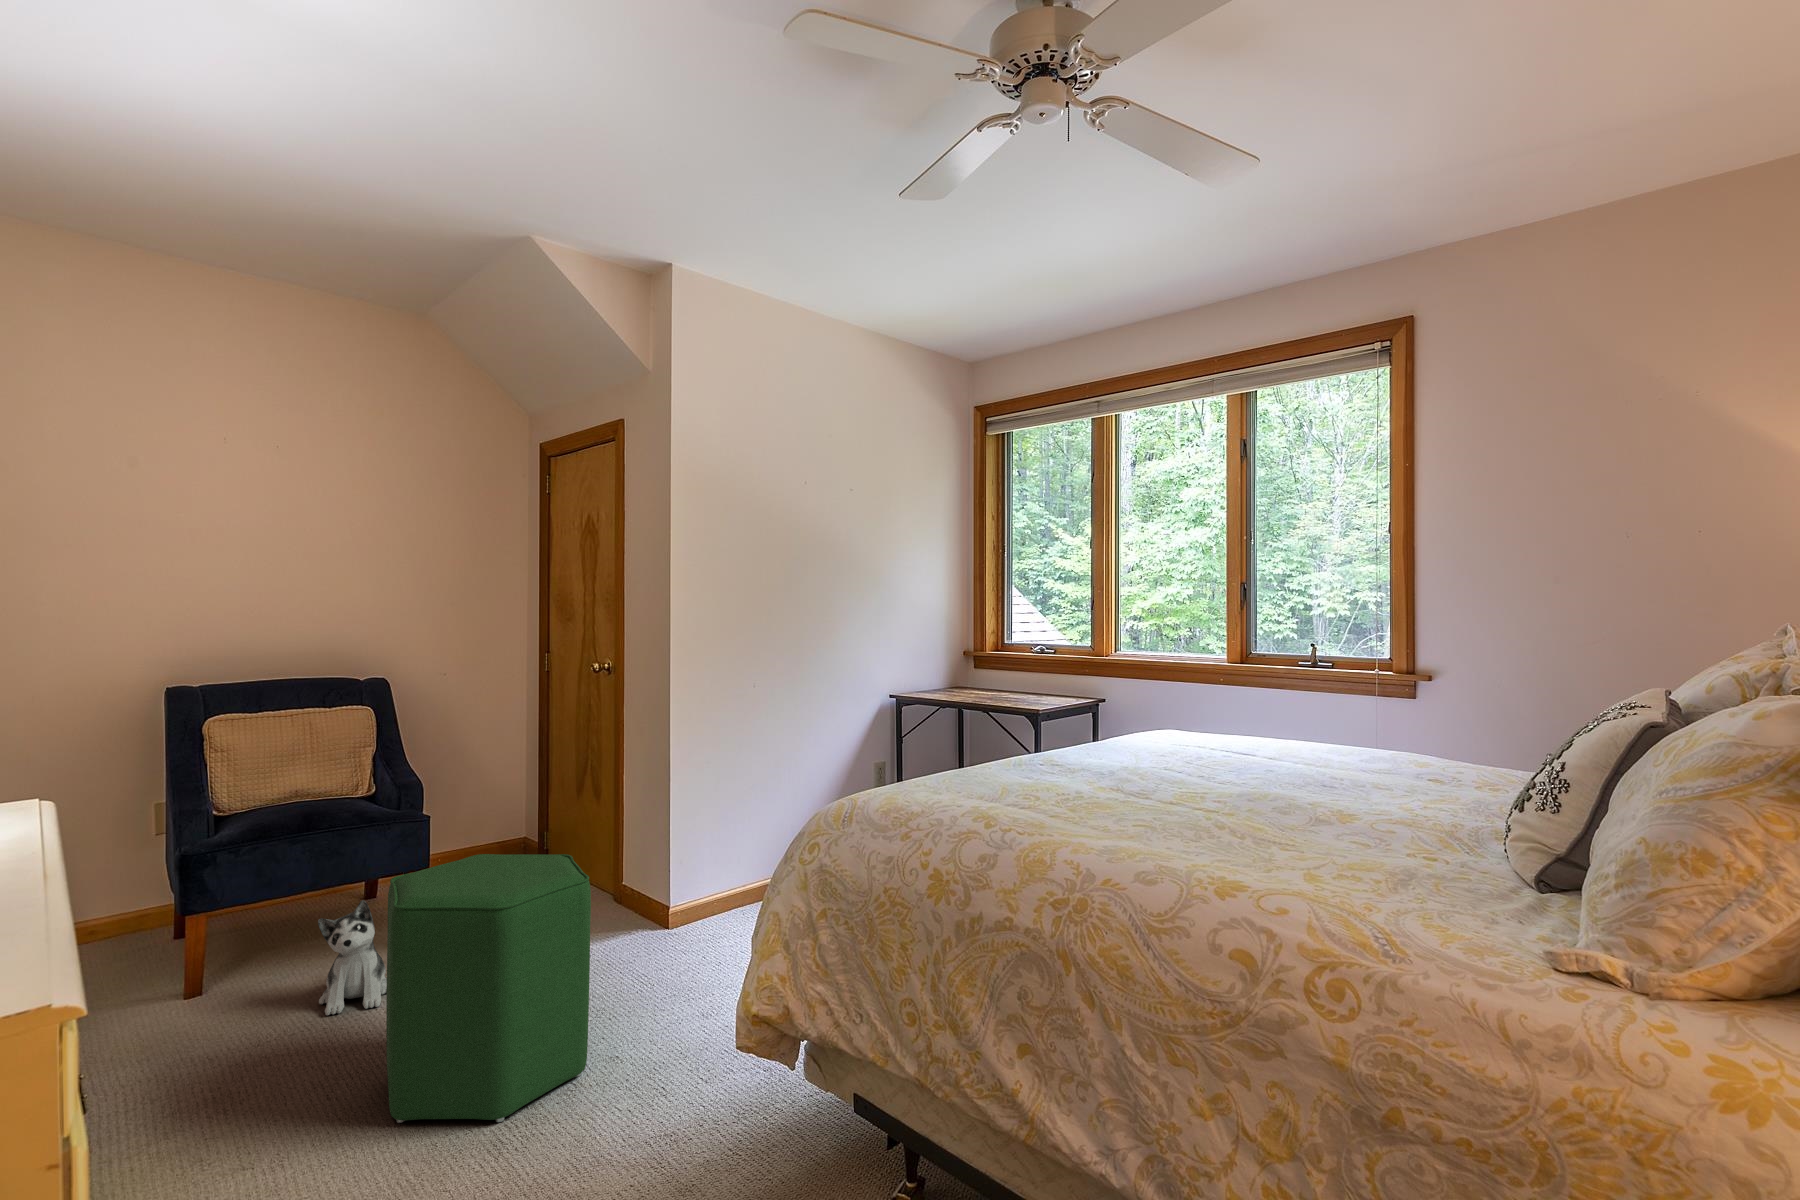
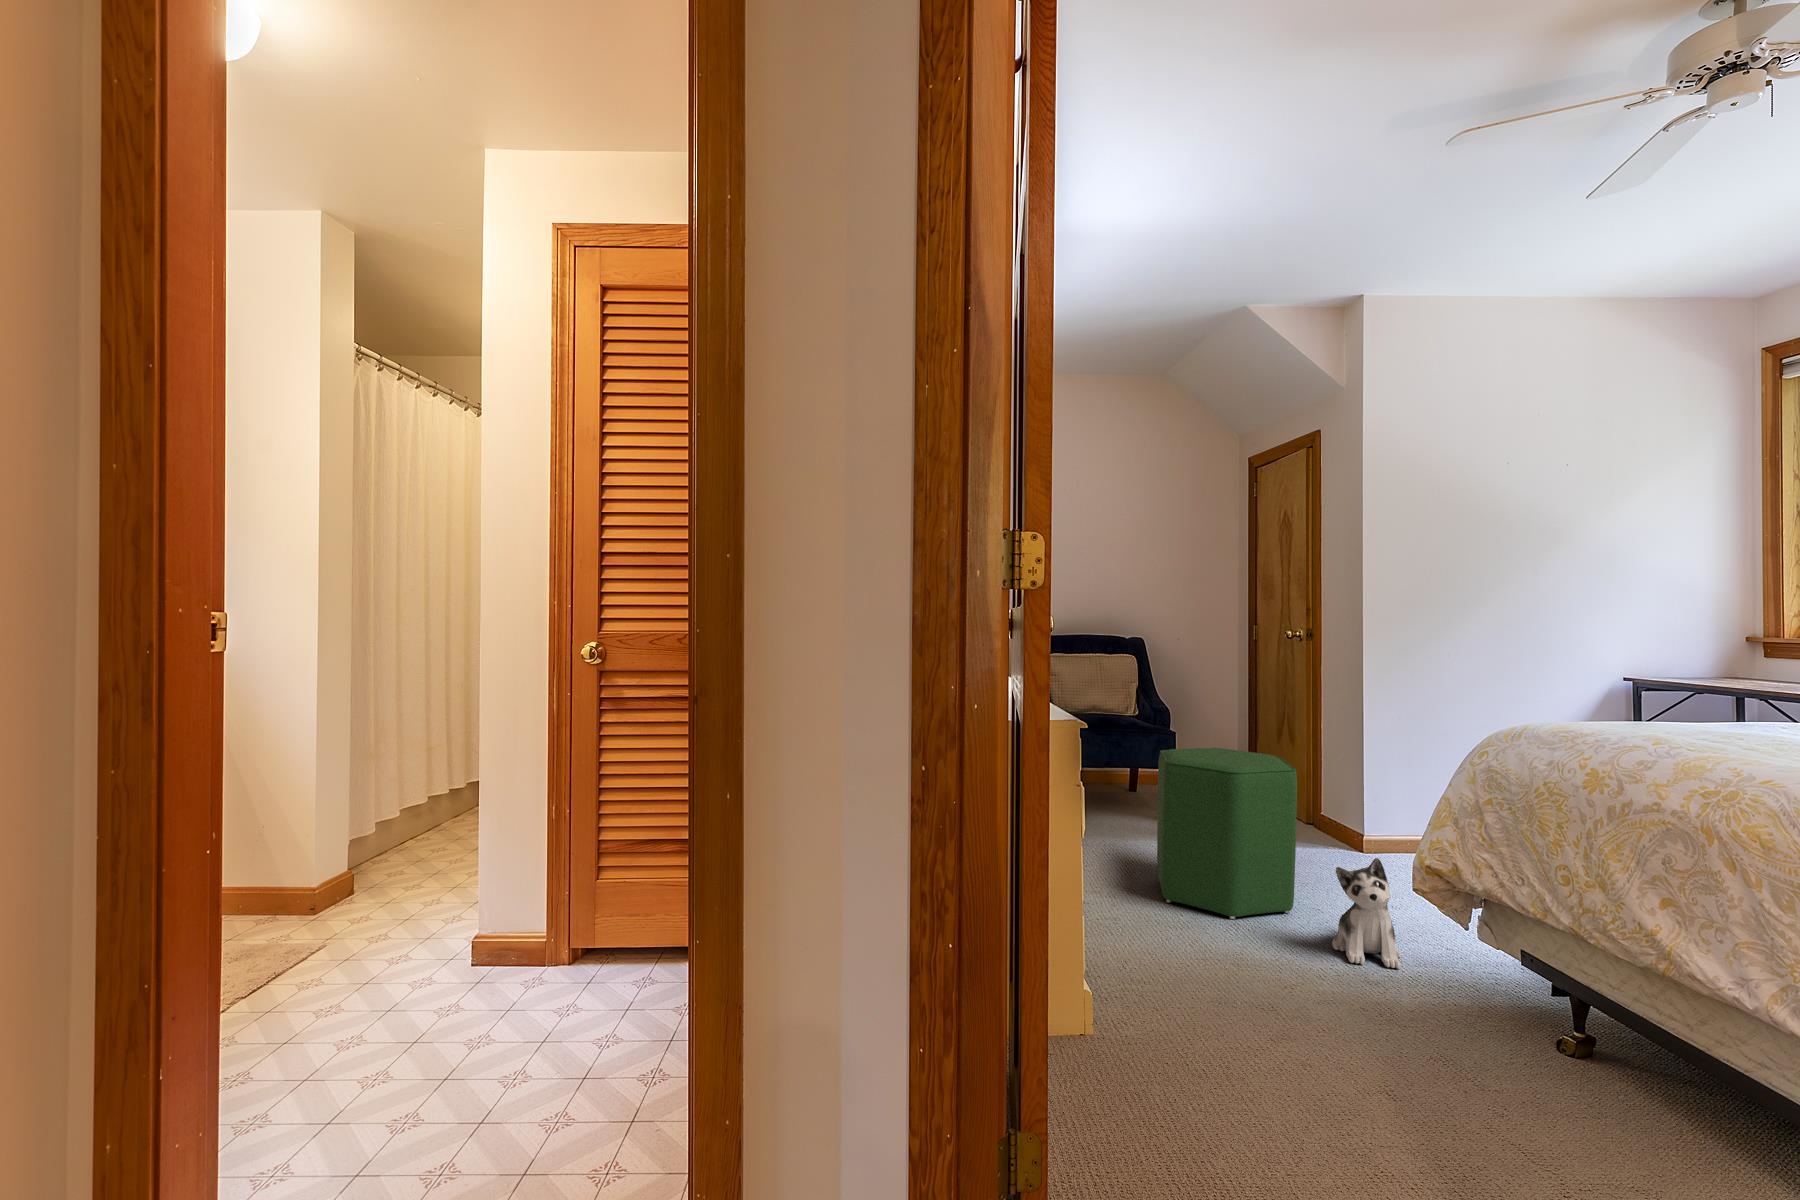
plush toy: present [318,900,387,1015] -> present [1332,858,1402,969]

